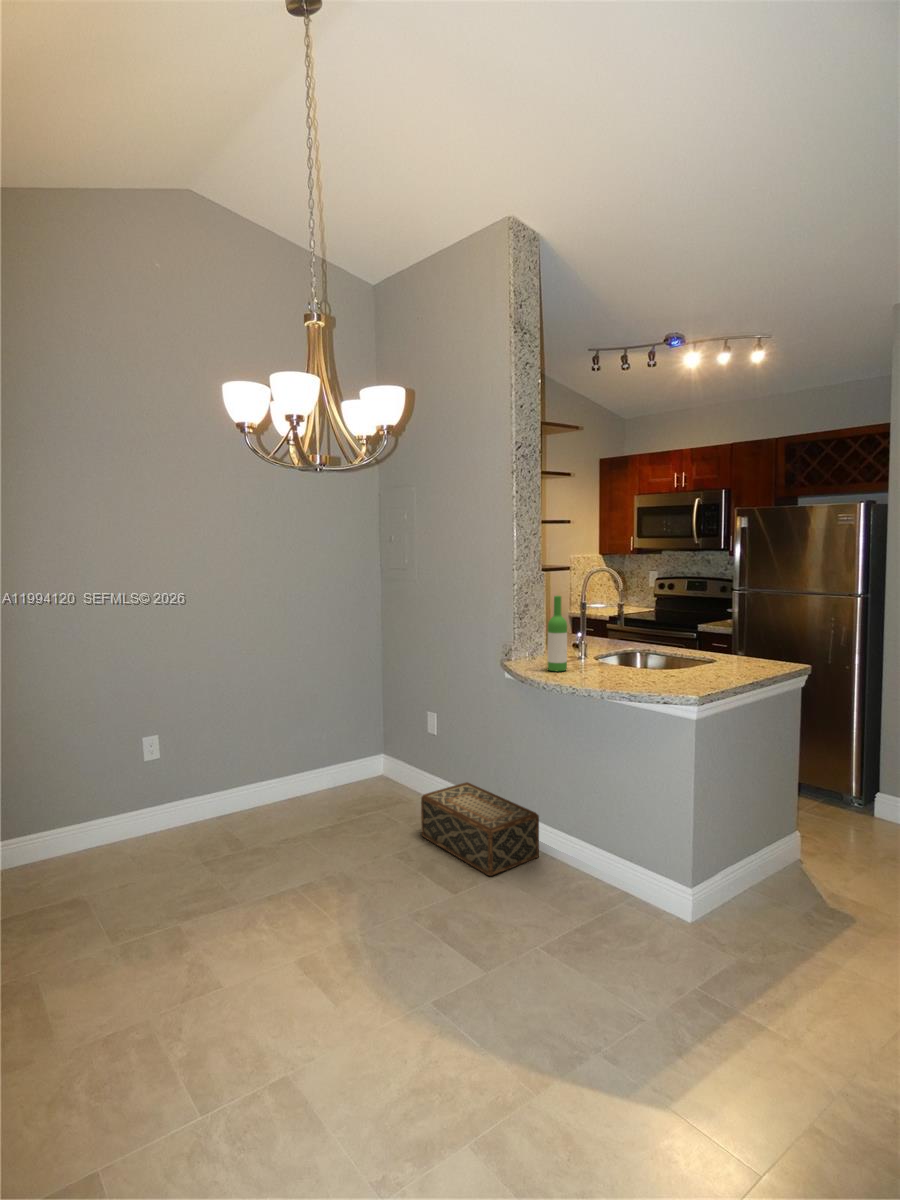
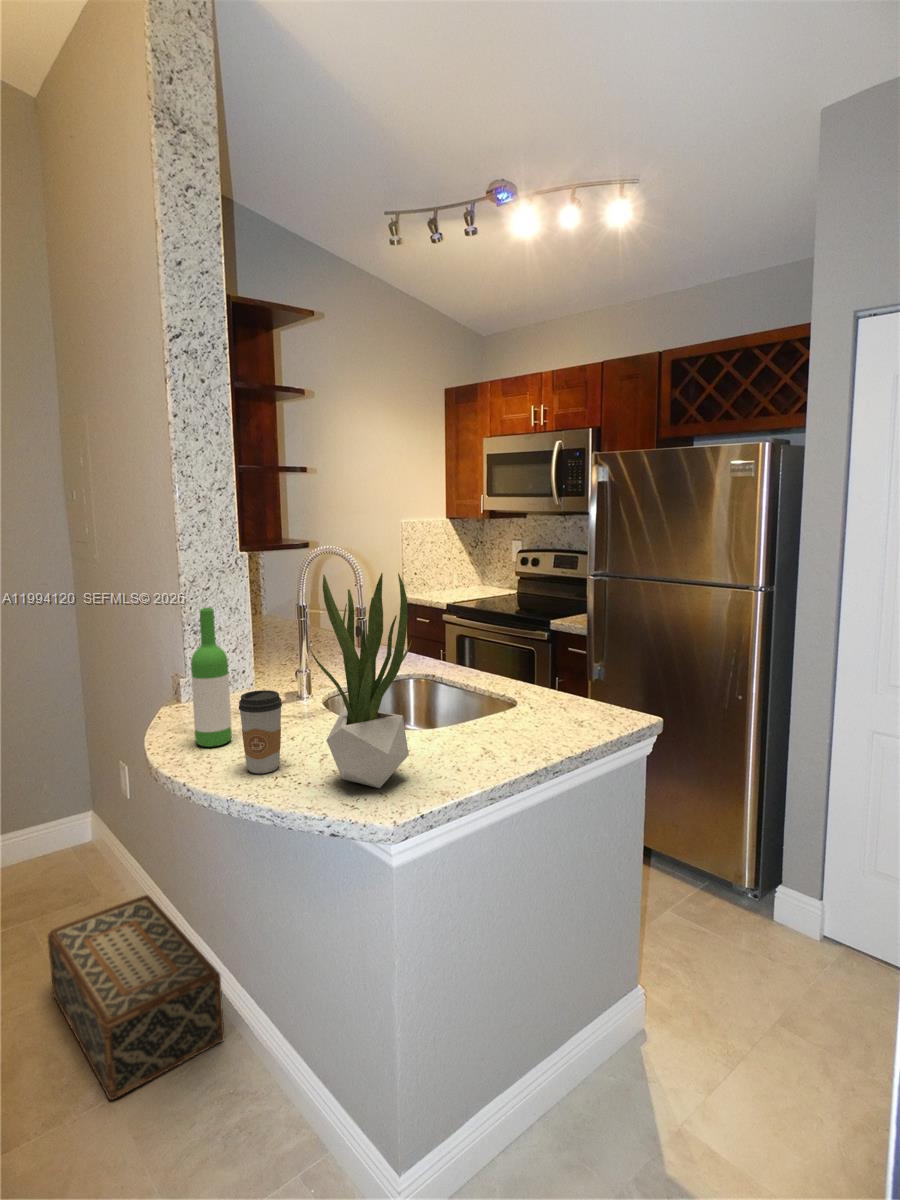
potted plant: none [640,572,694,684] -> present [311,573,411,788]
coffee cup: none [590,637,612,680] -> present [239,690,282,773]

